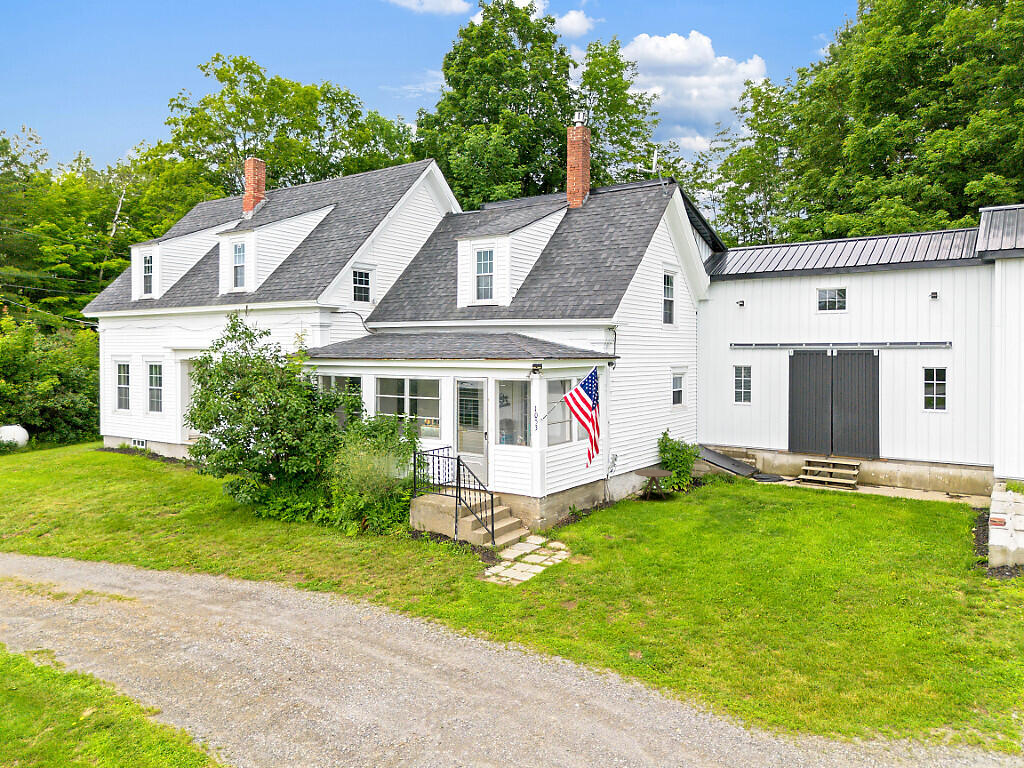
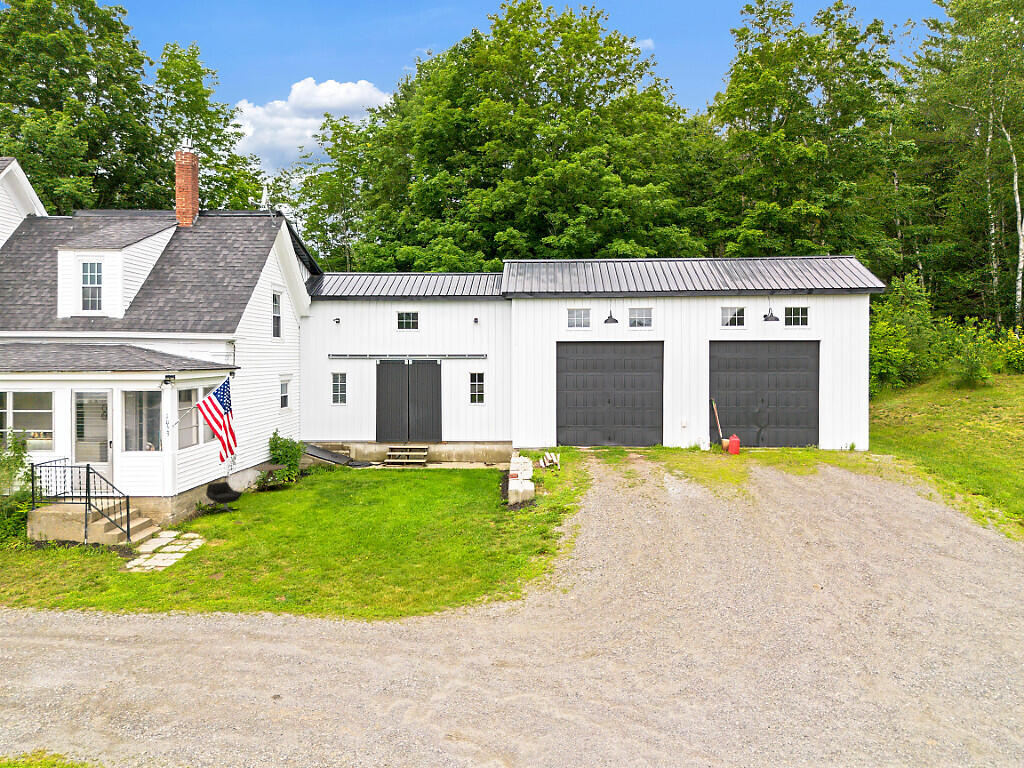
lounge chair: none [577,488,615,525] -> present [206,482,242,511]

